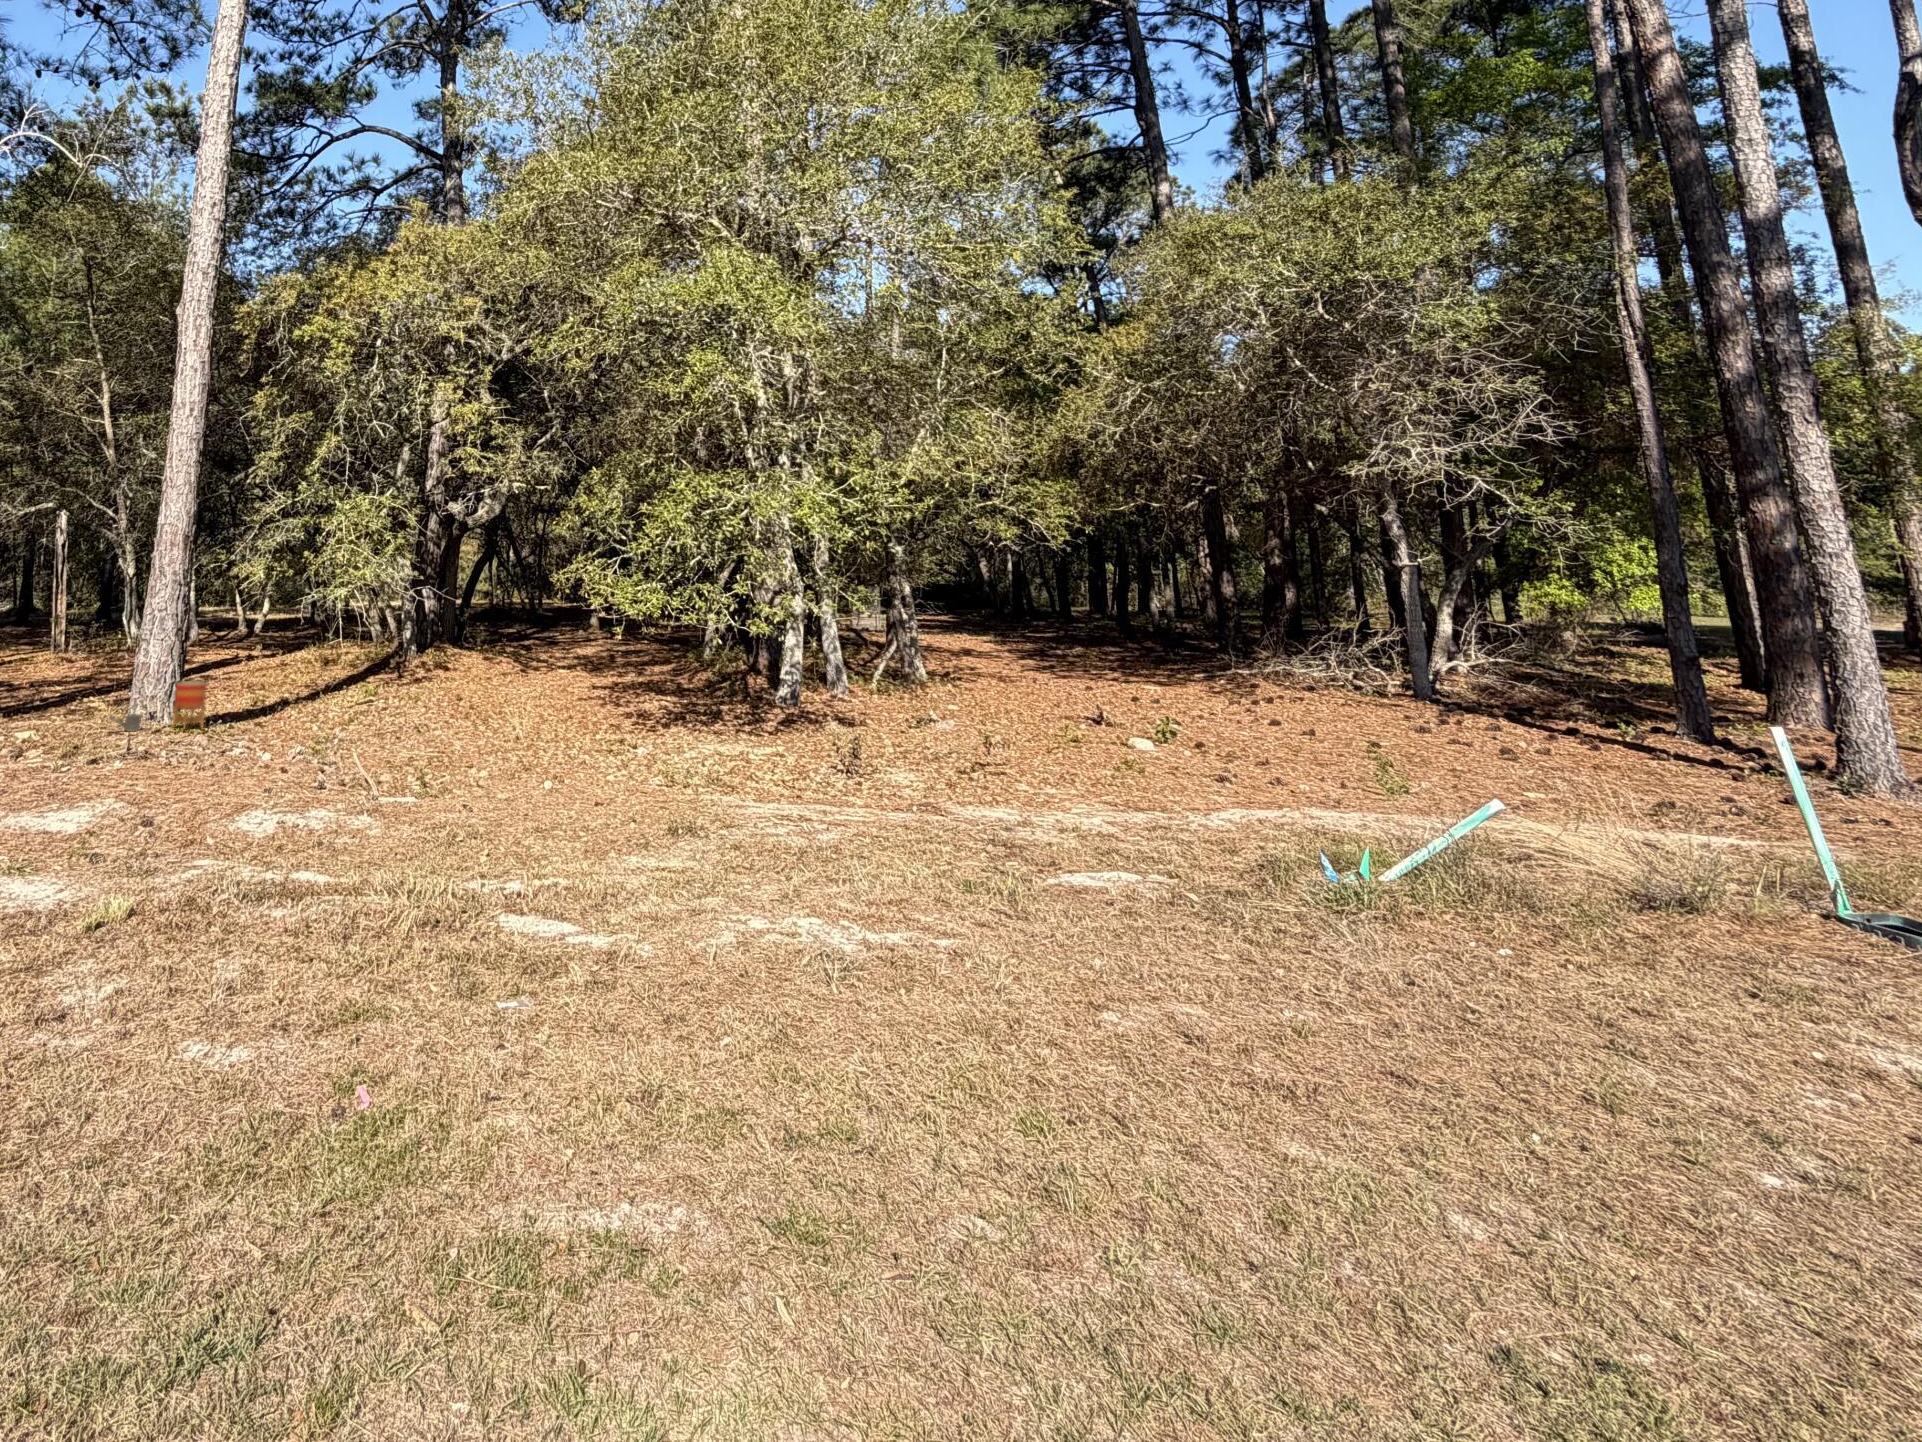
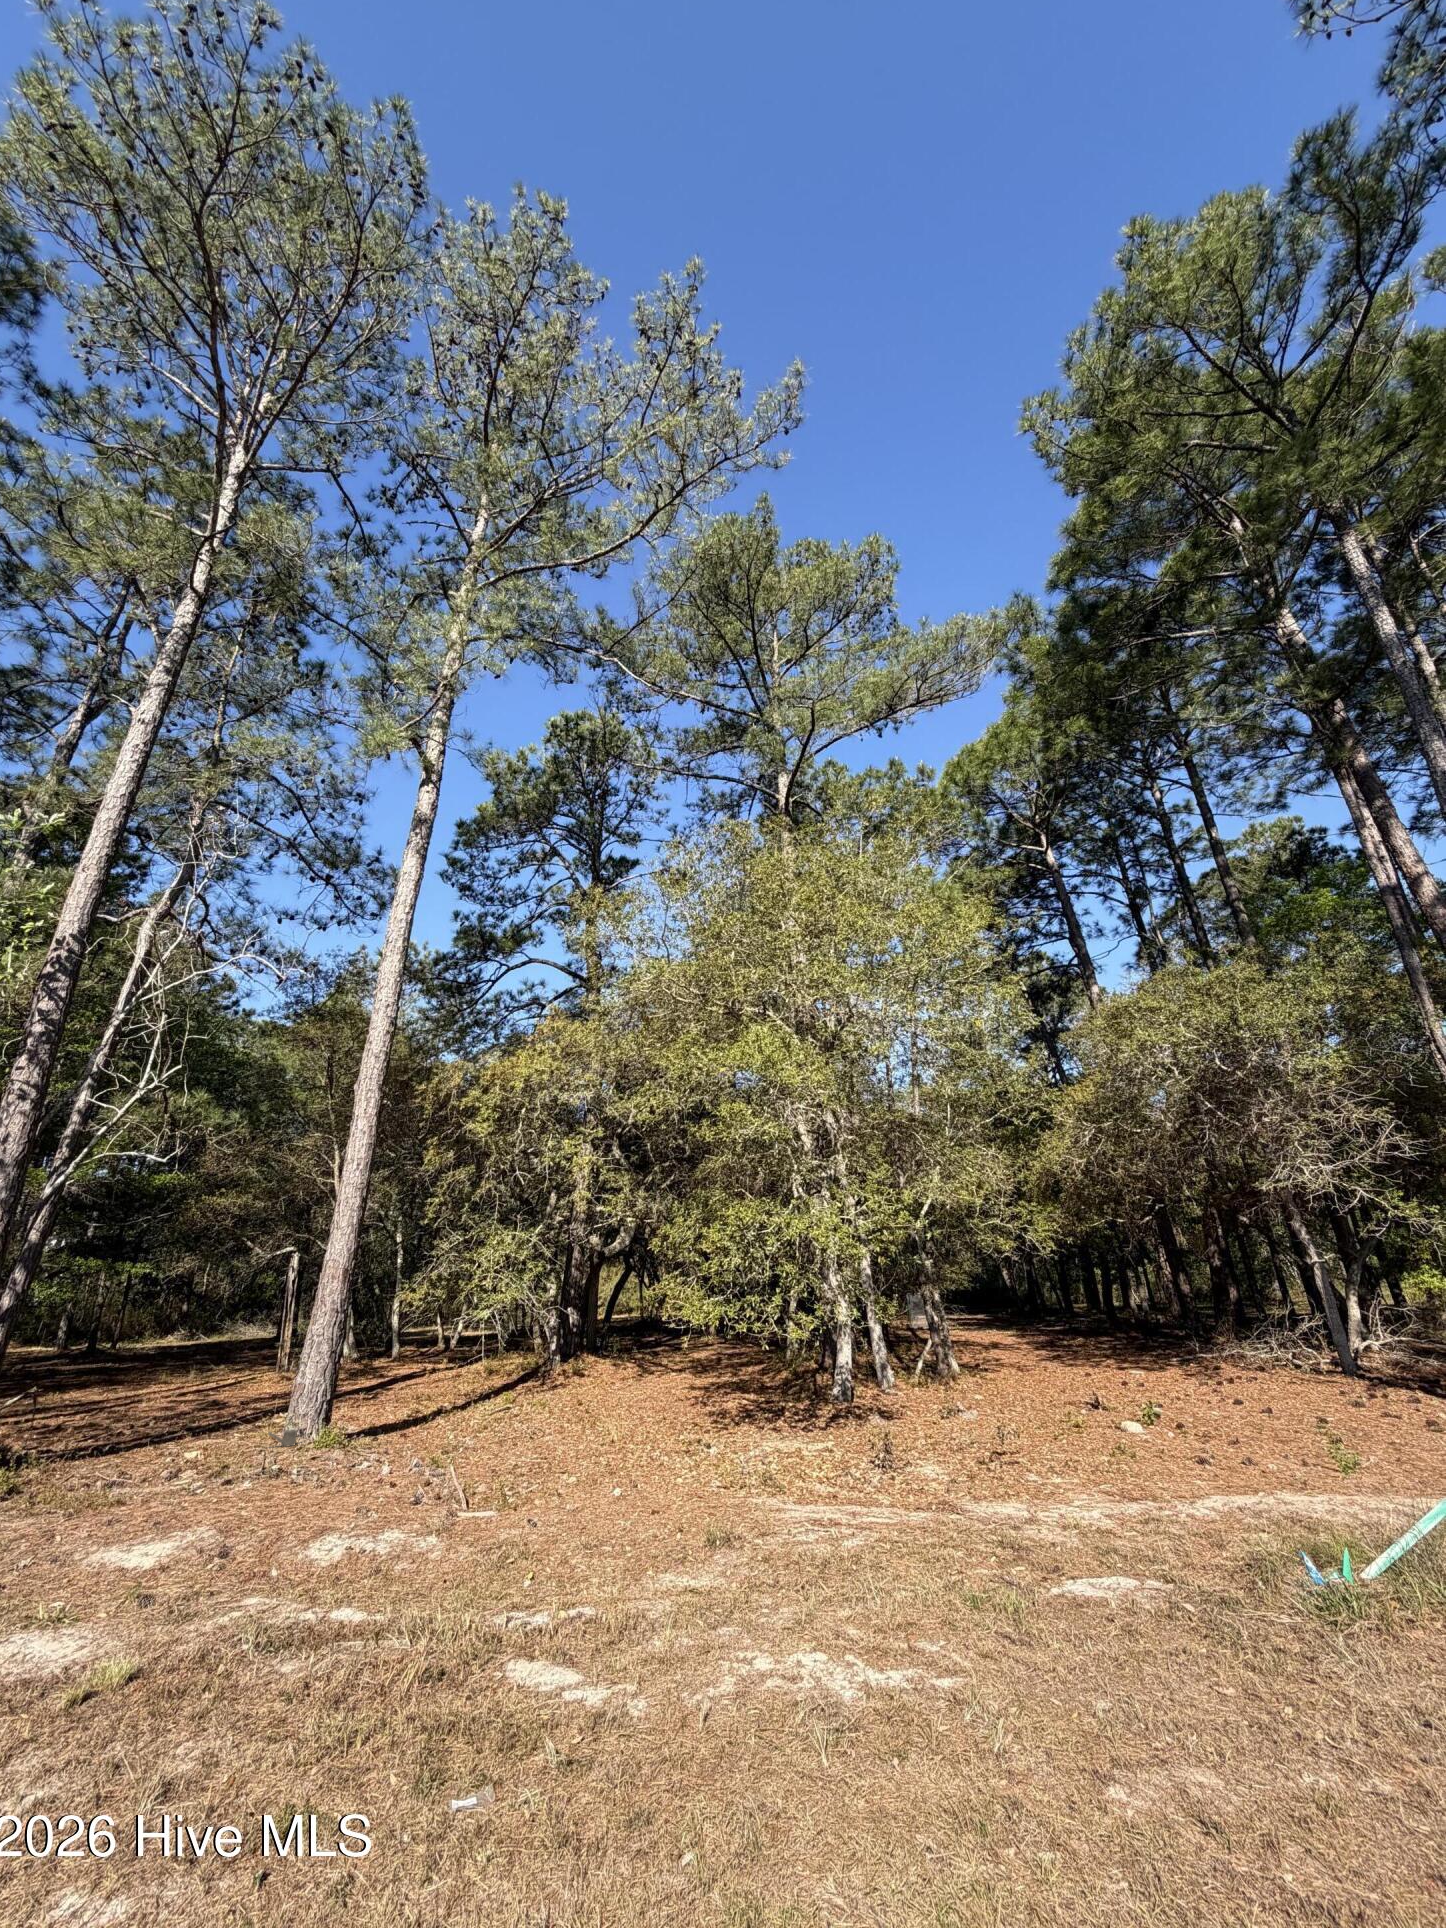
planter: present [173,681,207,729] -> none [324,1397,357,1443]

